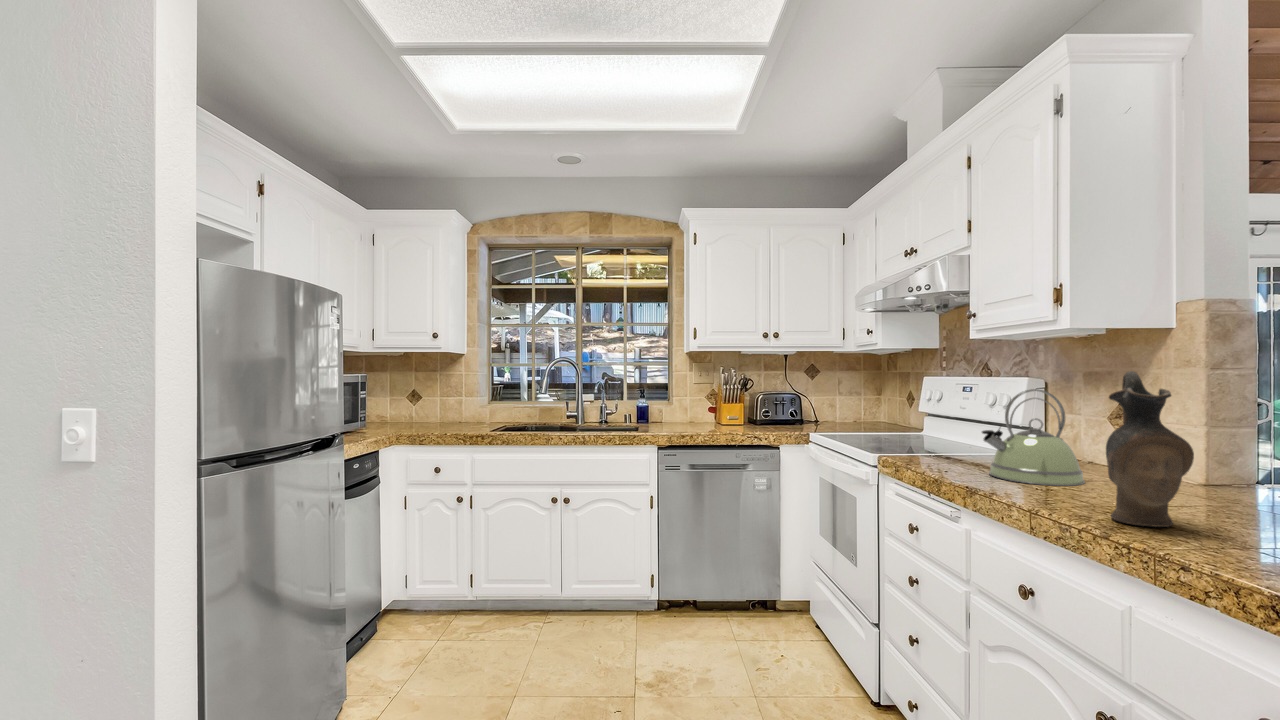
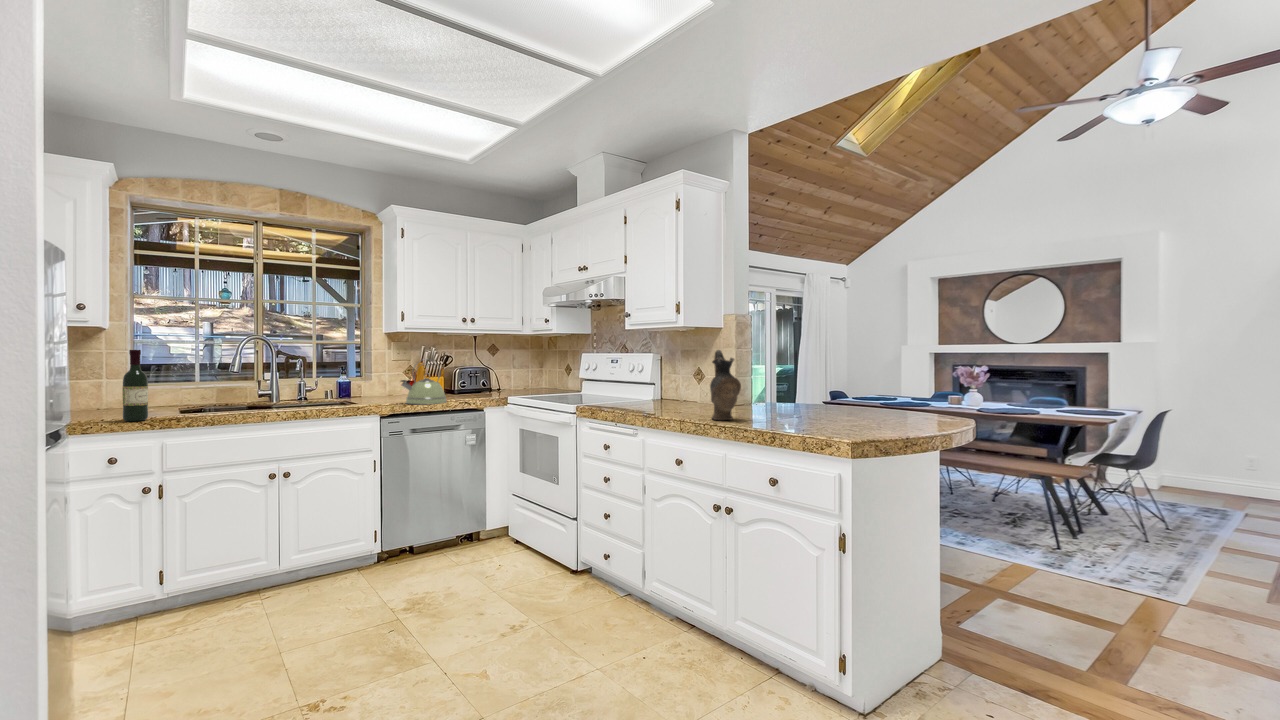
wine bottle: none [445,374,462,436] -> present [122,350,148,421]
kettle: present [982,389,1085,486] -> present [401,360,447,405]

